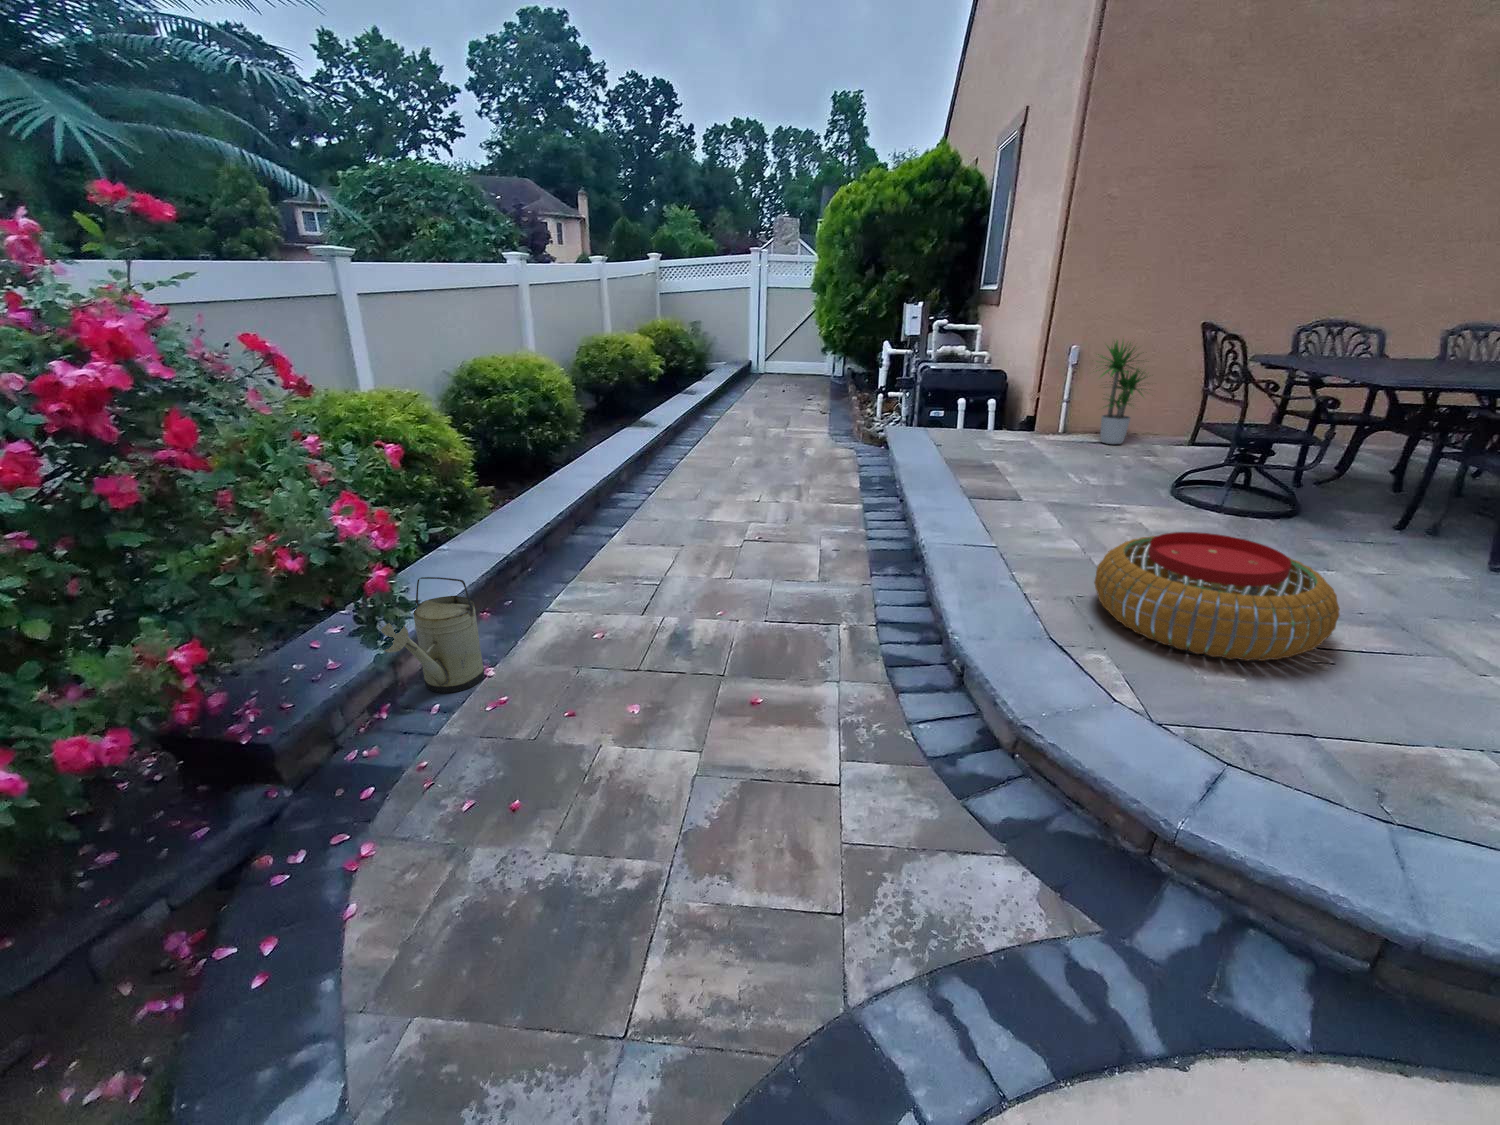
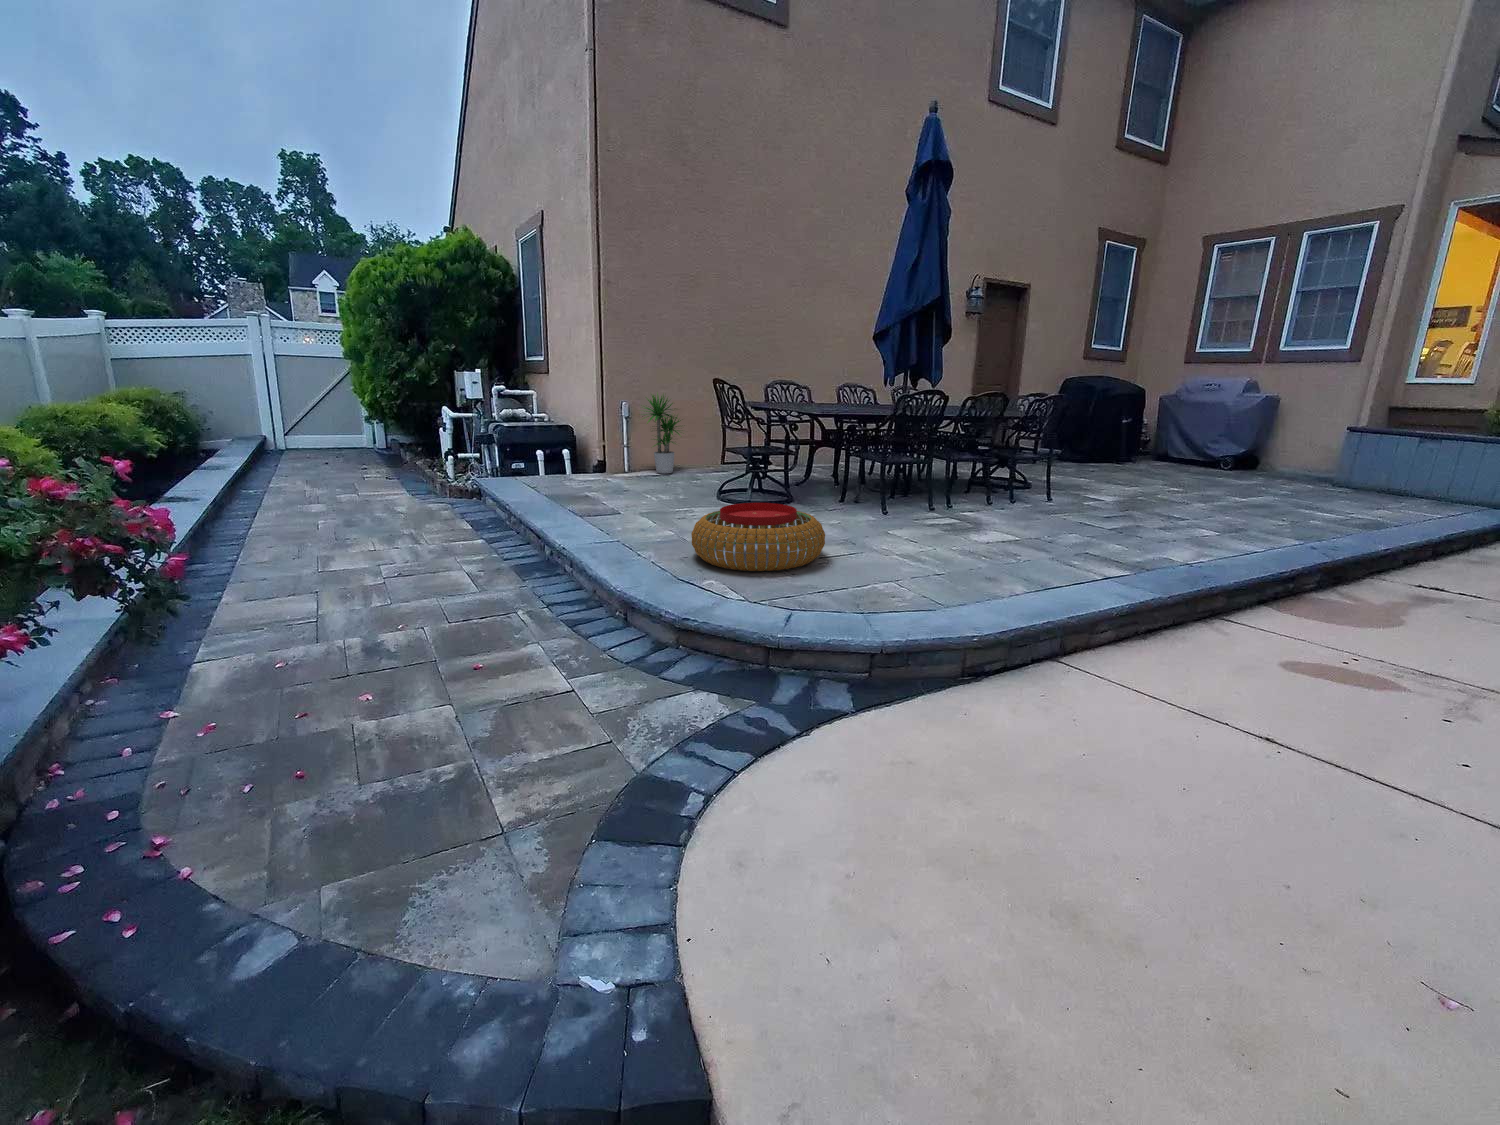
watering can: present [381,577,484,693] -> none [74,615,173,741]

